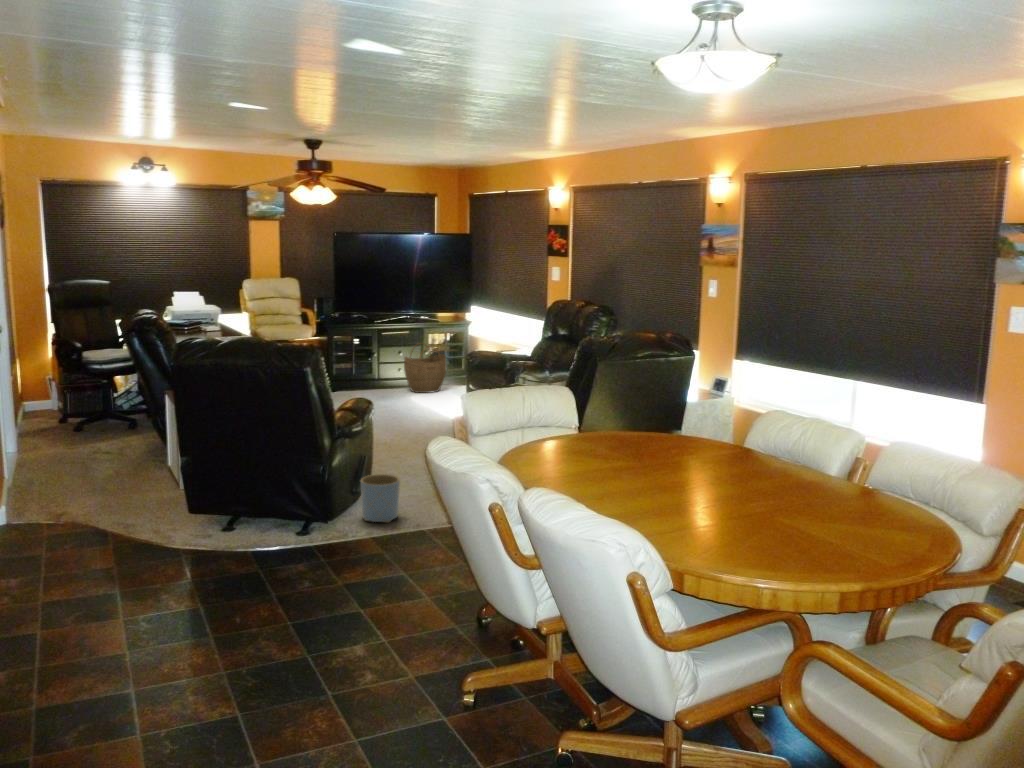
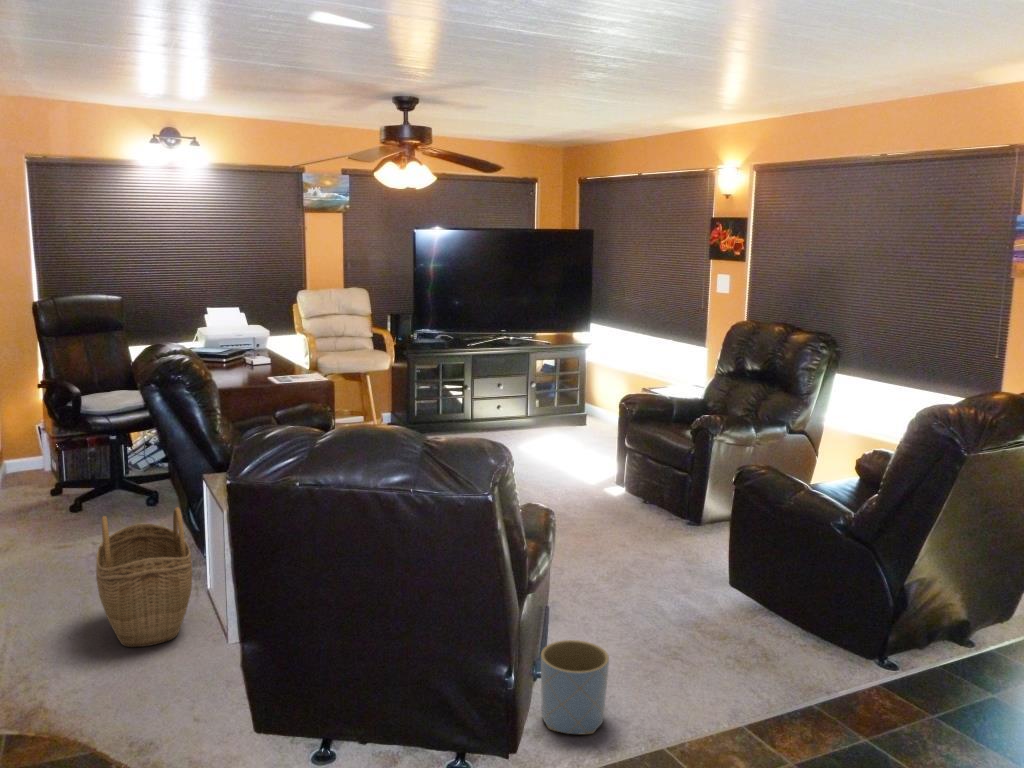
woven basket: present [404,346,446,393] -> present [96,507,192,647]

